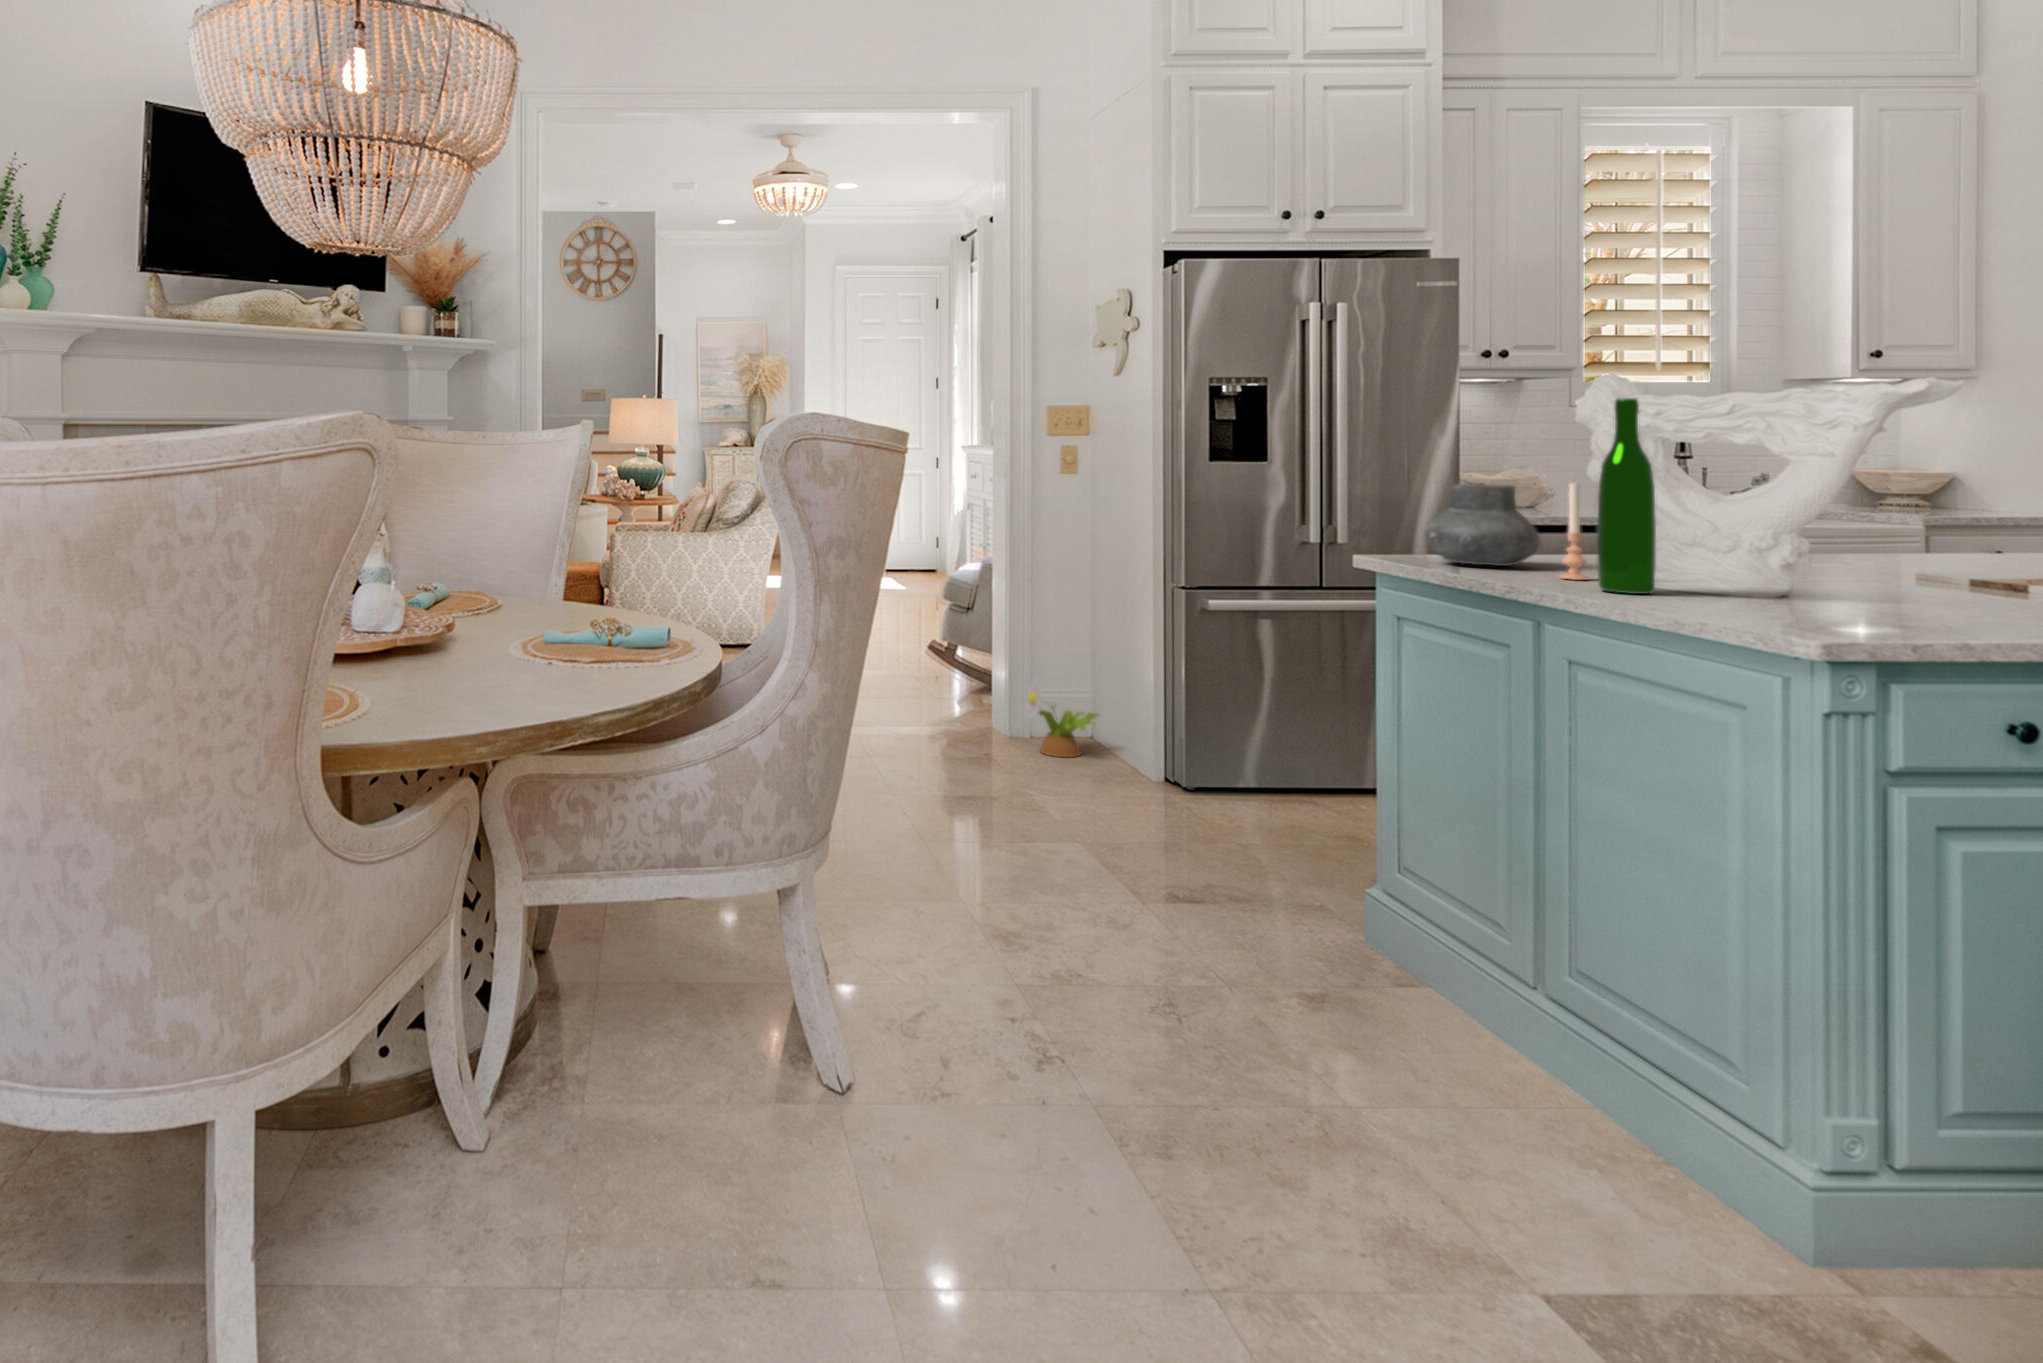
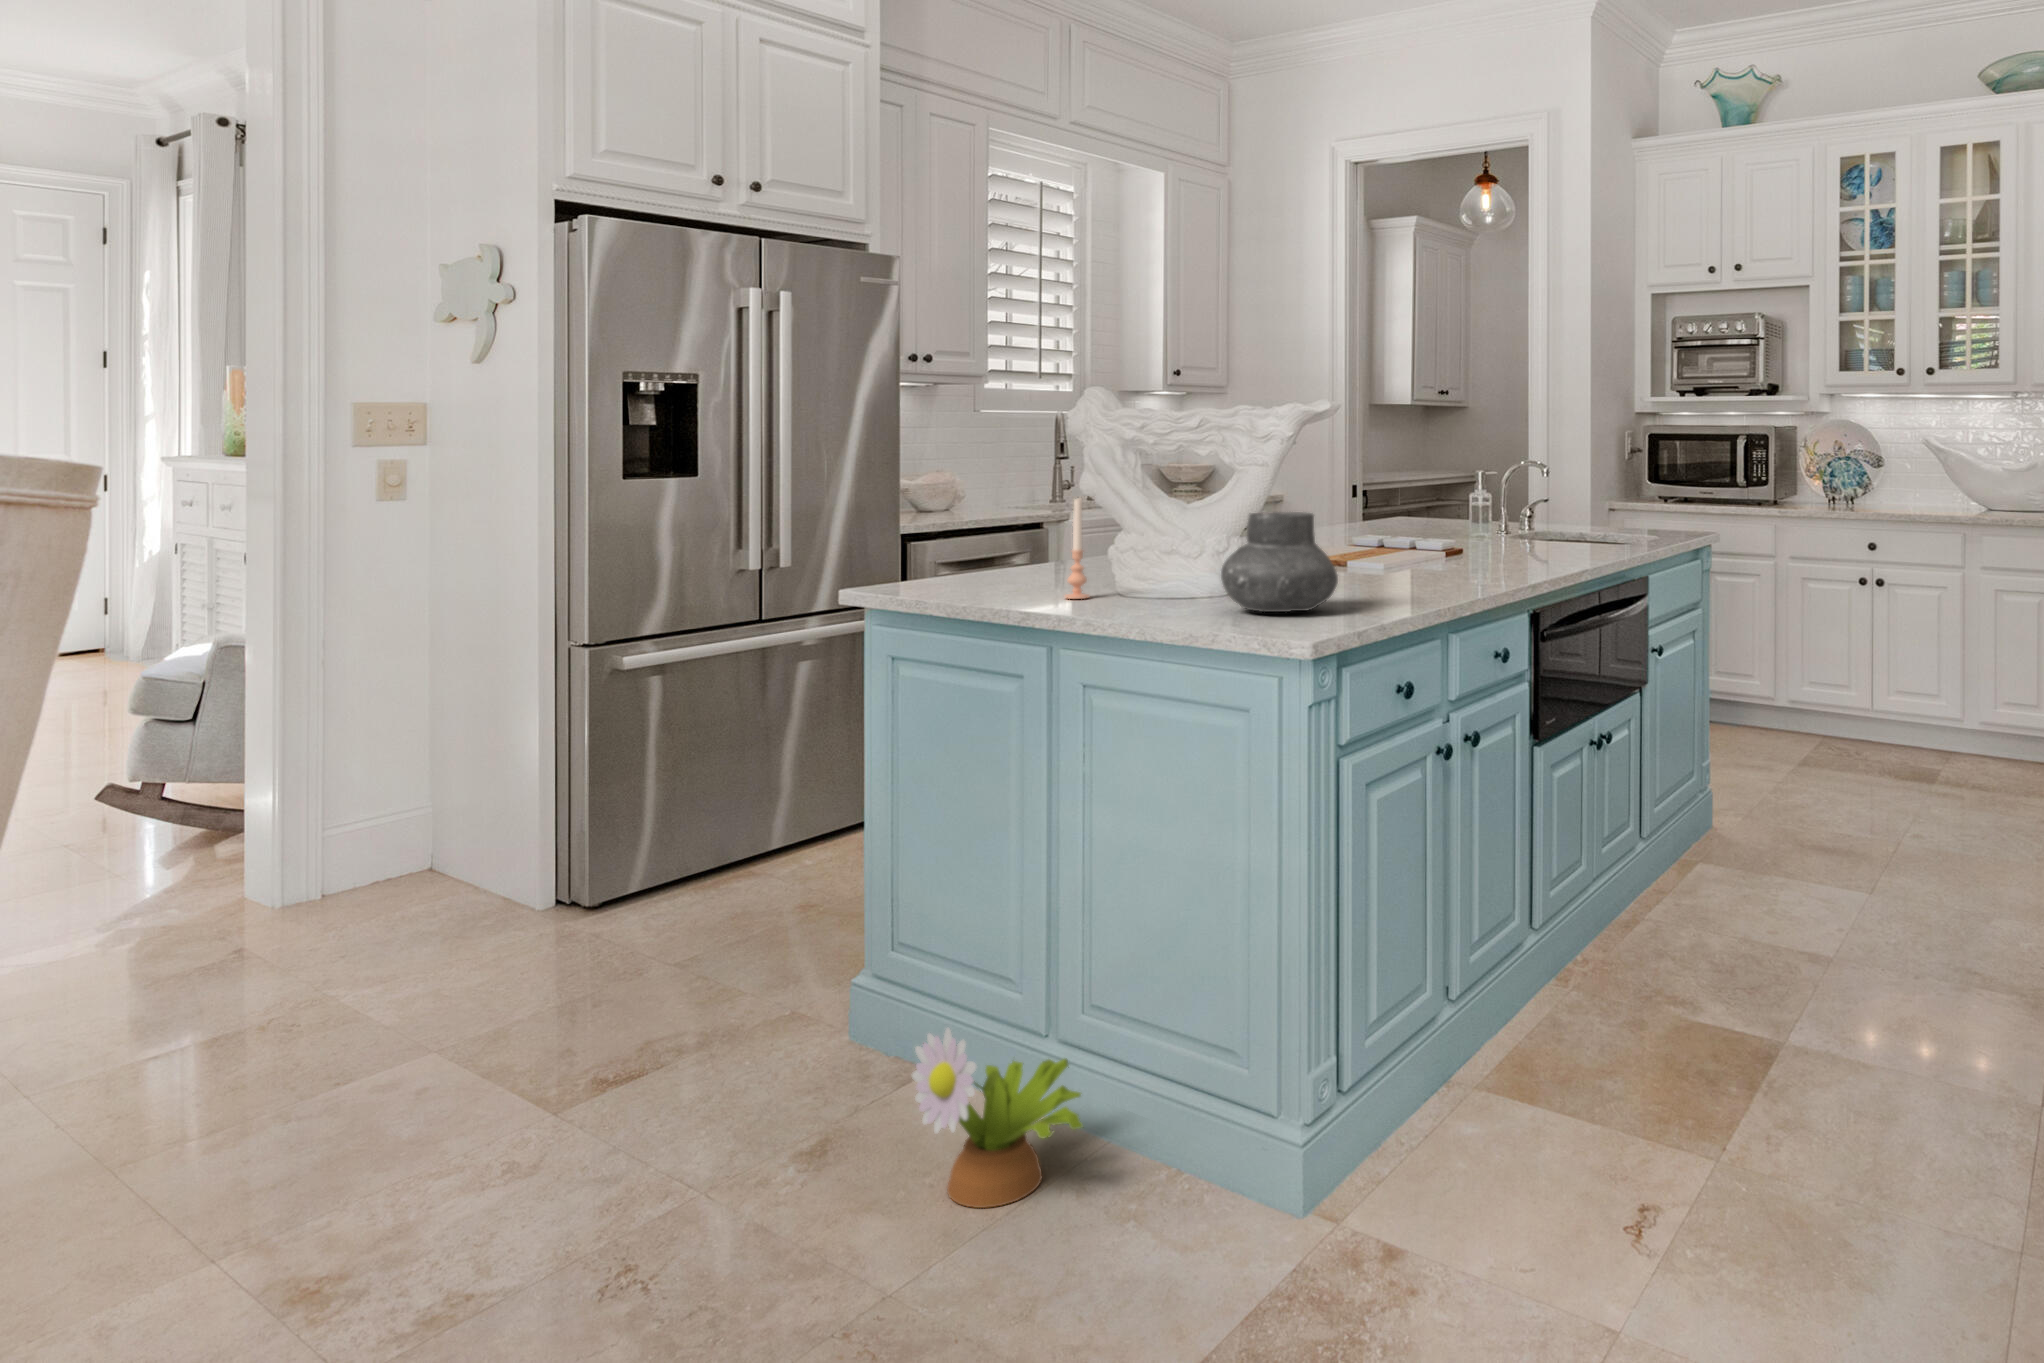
wine bottle: present [1597,398,1656,594] -> none [1110,414,1156,610]
vase: present [1425,484,1540,566] -> present [1221,512,1338,612]
decorative plant: present [1027,682,1099,757] -> present [912,1028,1083,1208]

